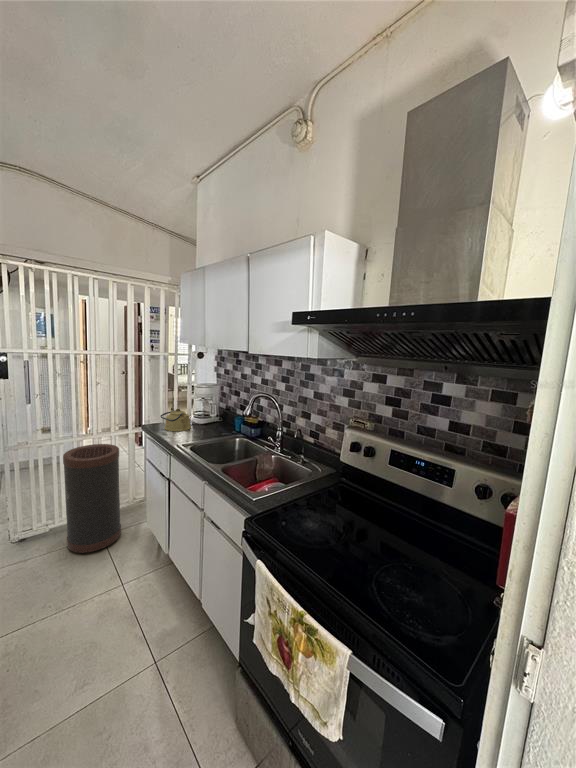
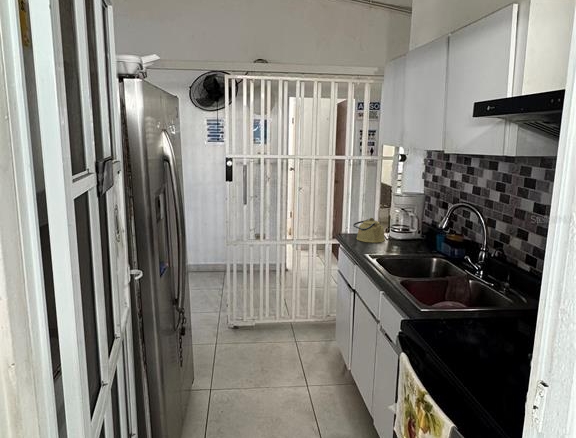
trash can: present [63,444,121,554] -> none [267,250,315,352]

